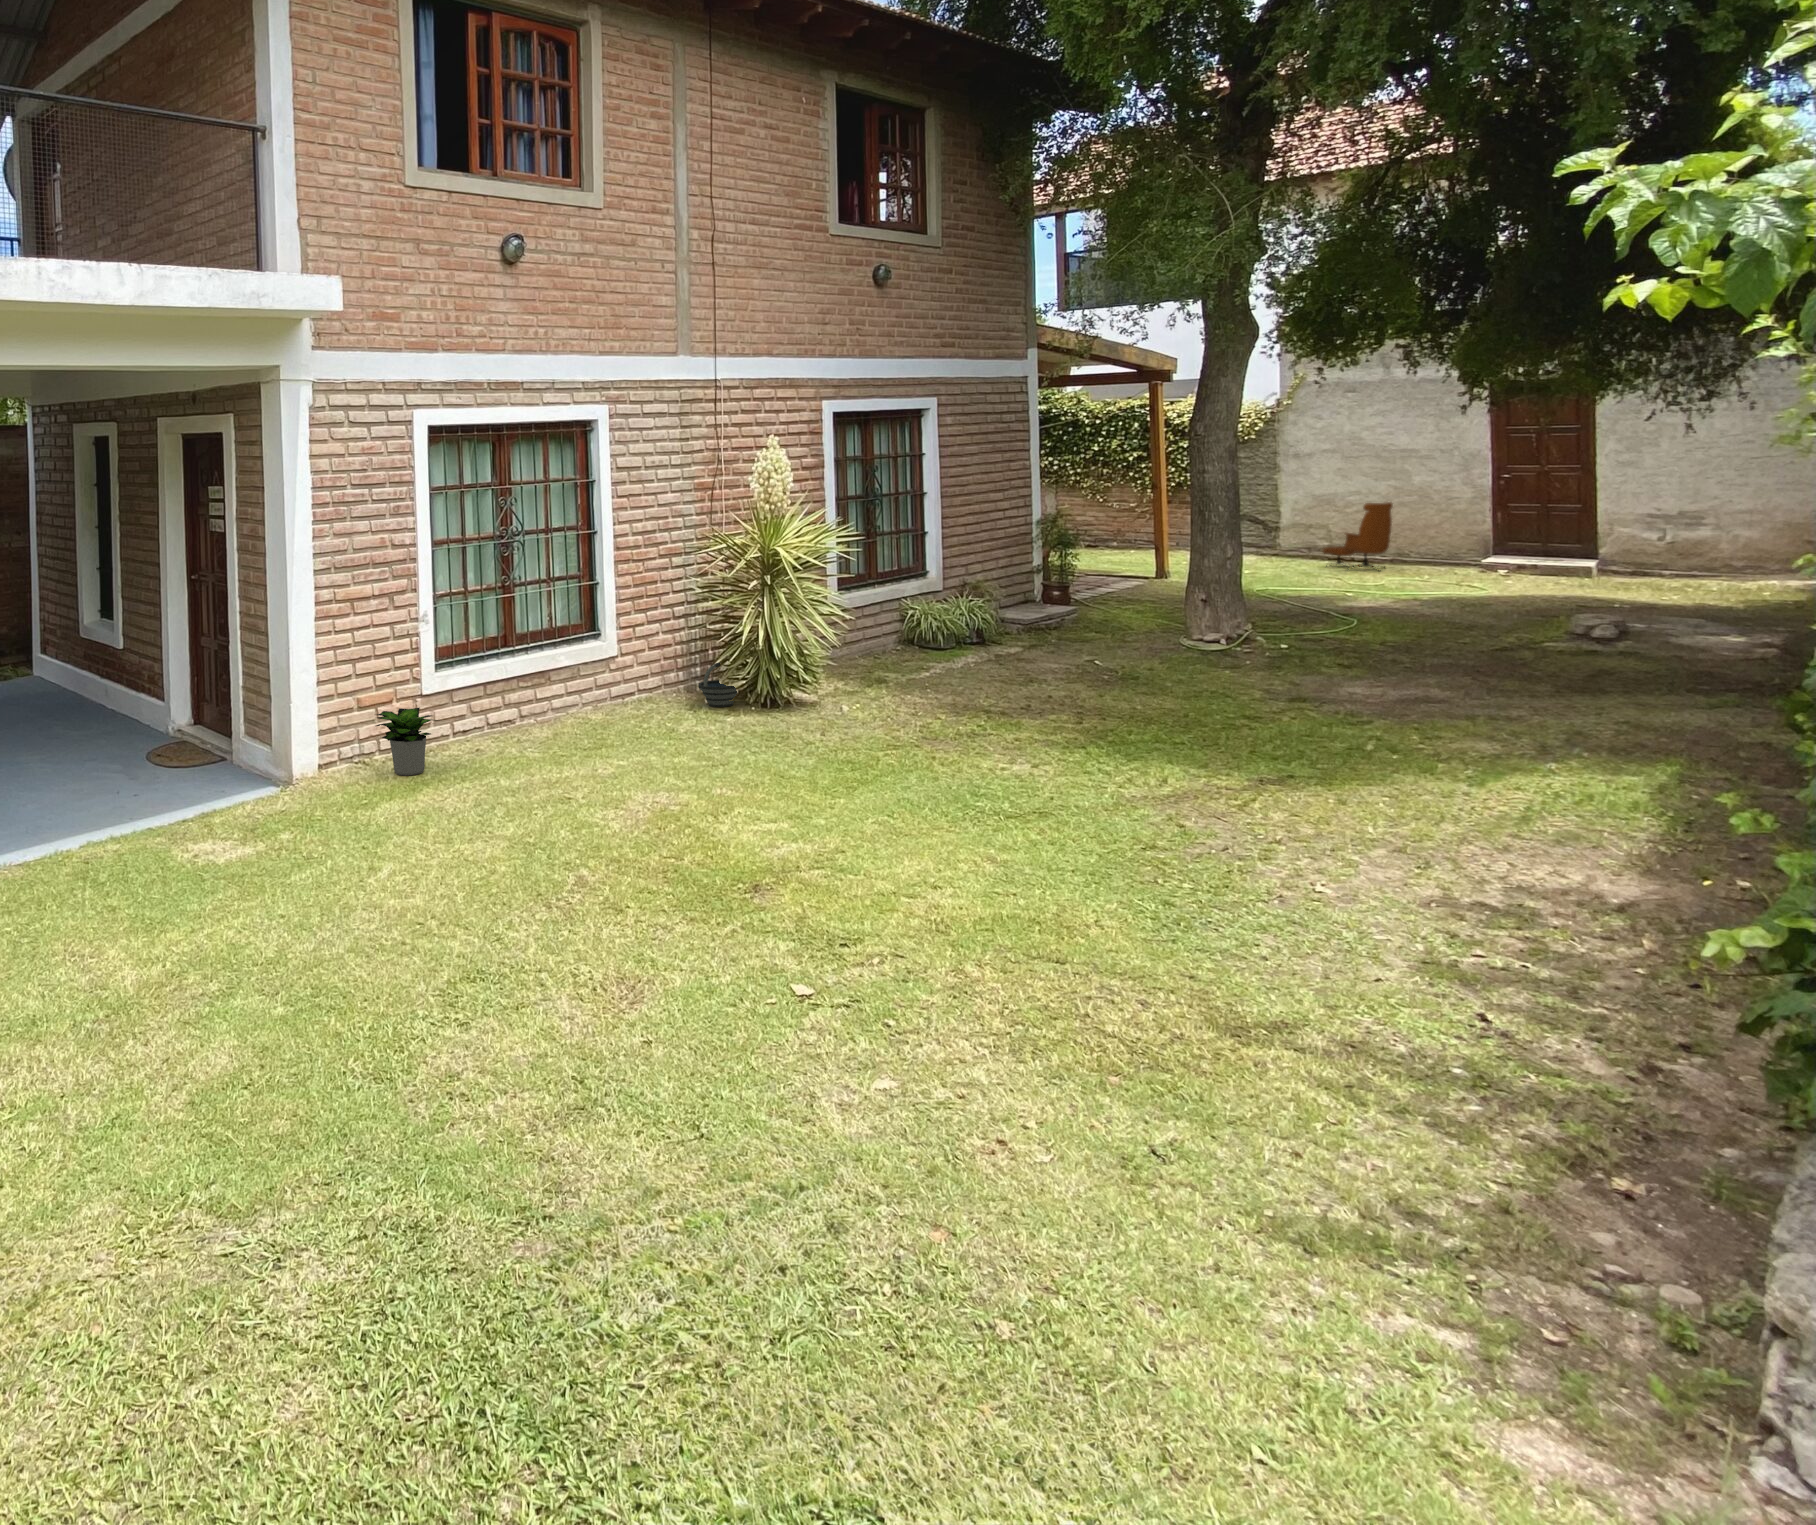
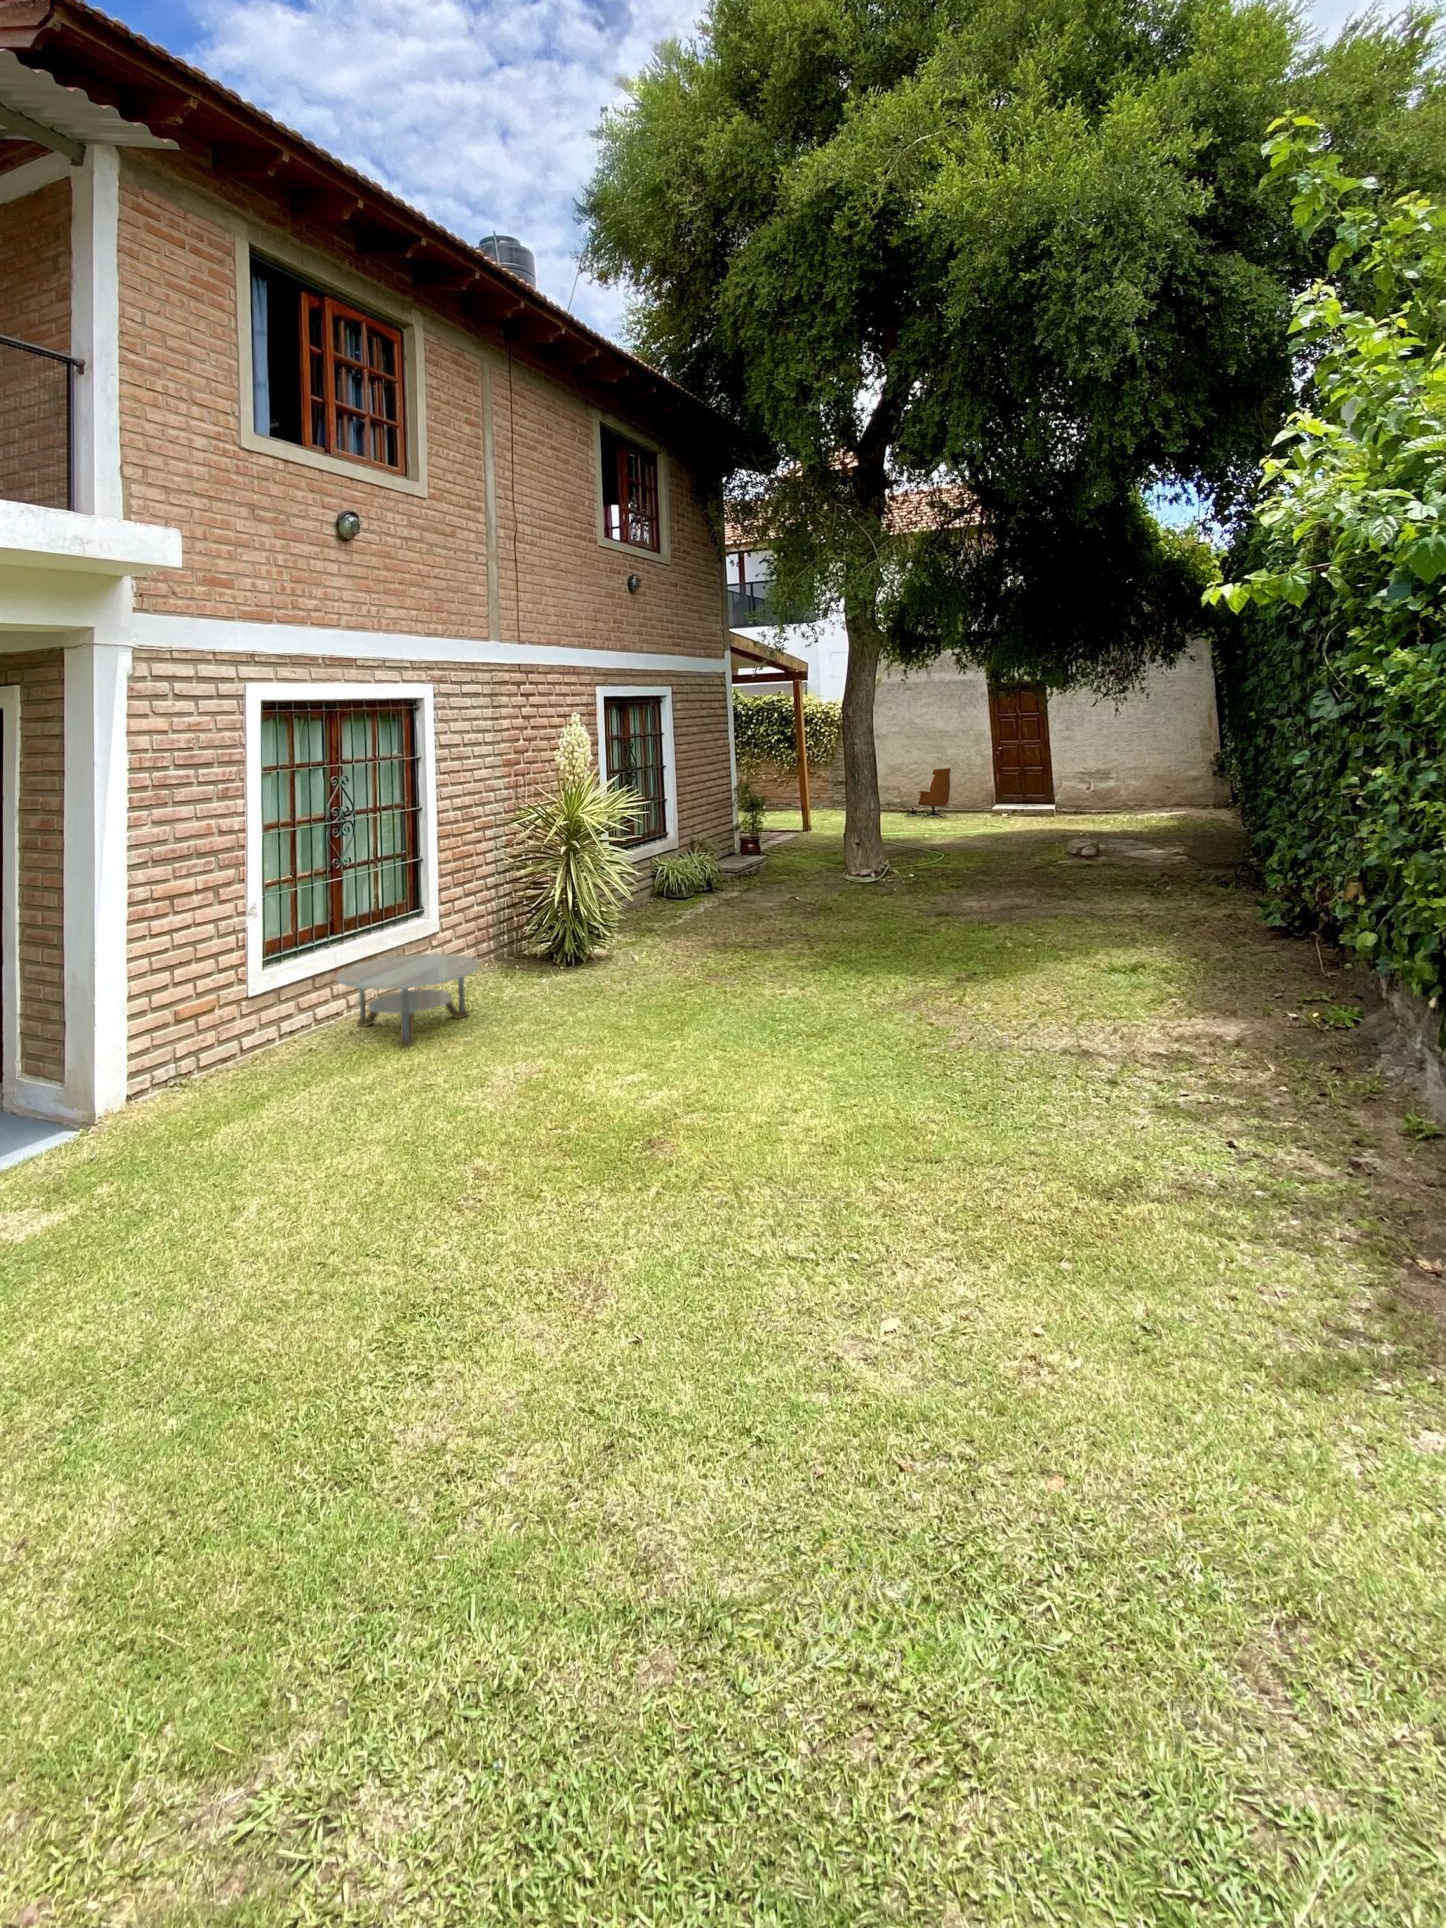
bucket: present [698,663,737,707] -> none [516,931,558,975]
round table: none [504,673,641,753] -> present [336,953,480,1048]
potted plant: present [376,708,438,776] -> none [191,1015,278,1099]

